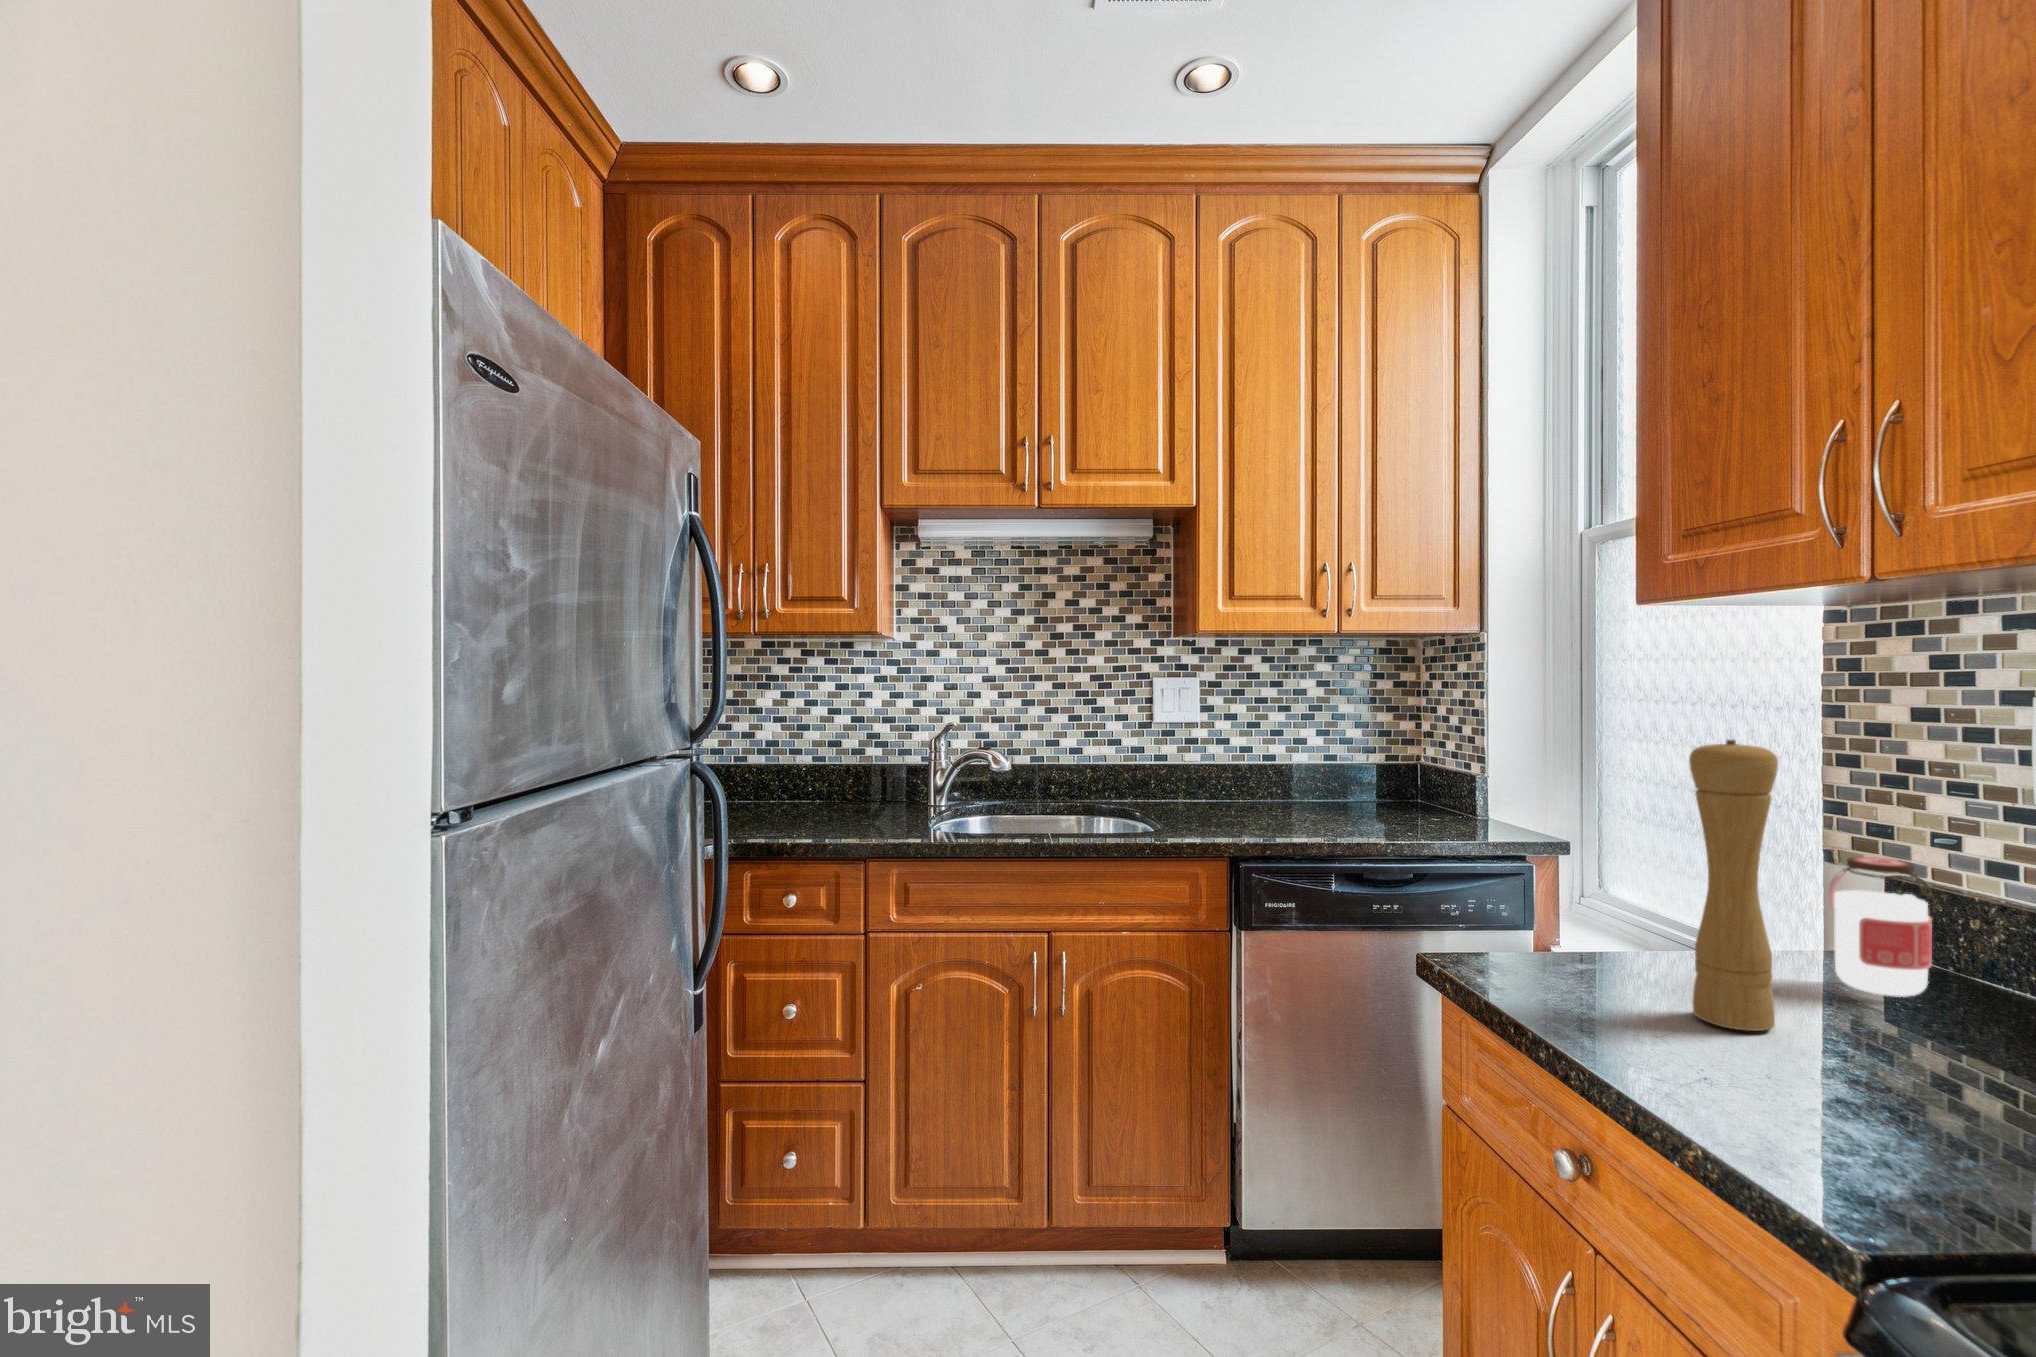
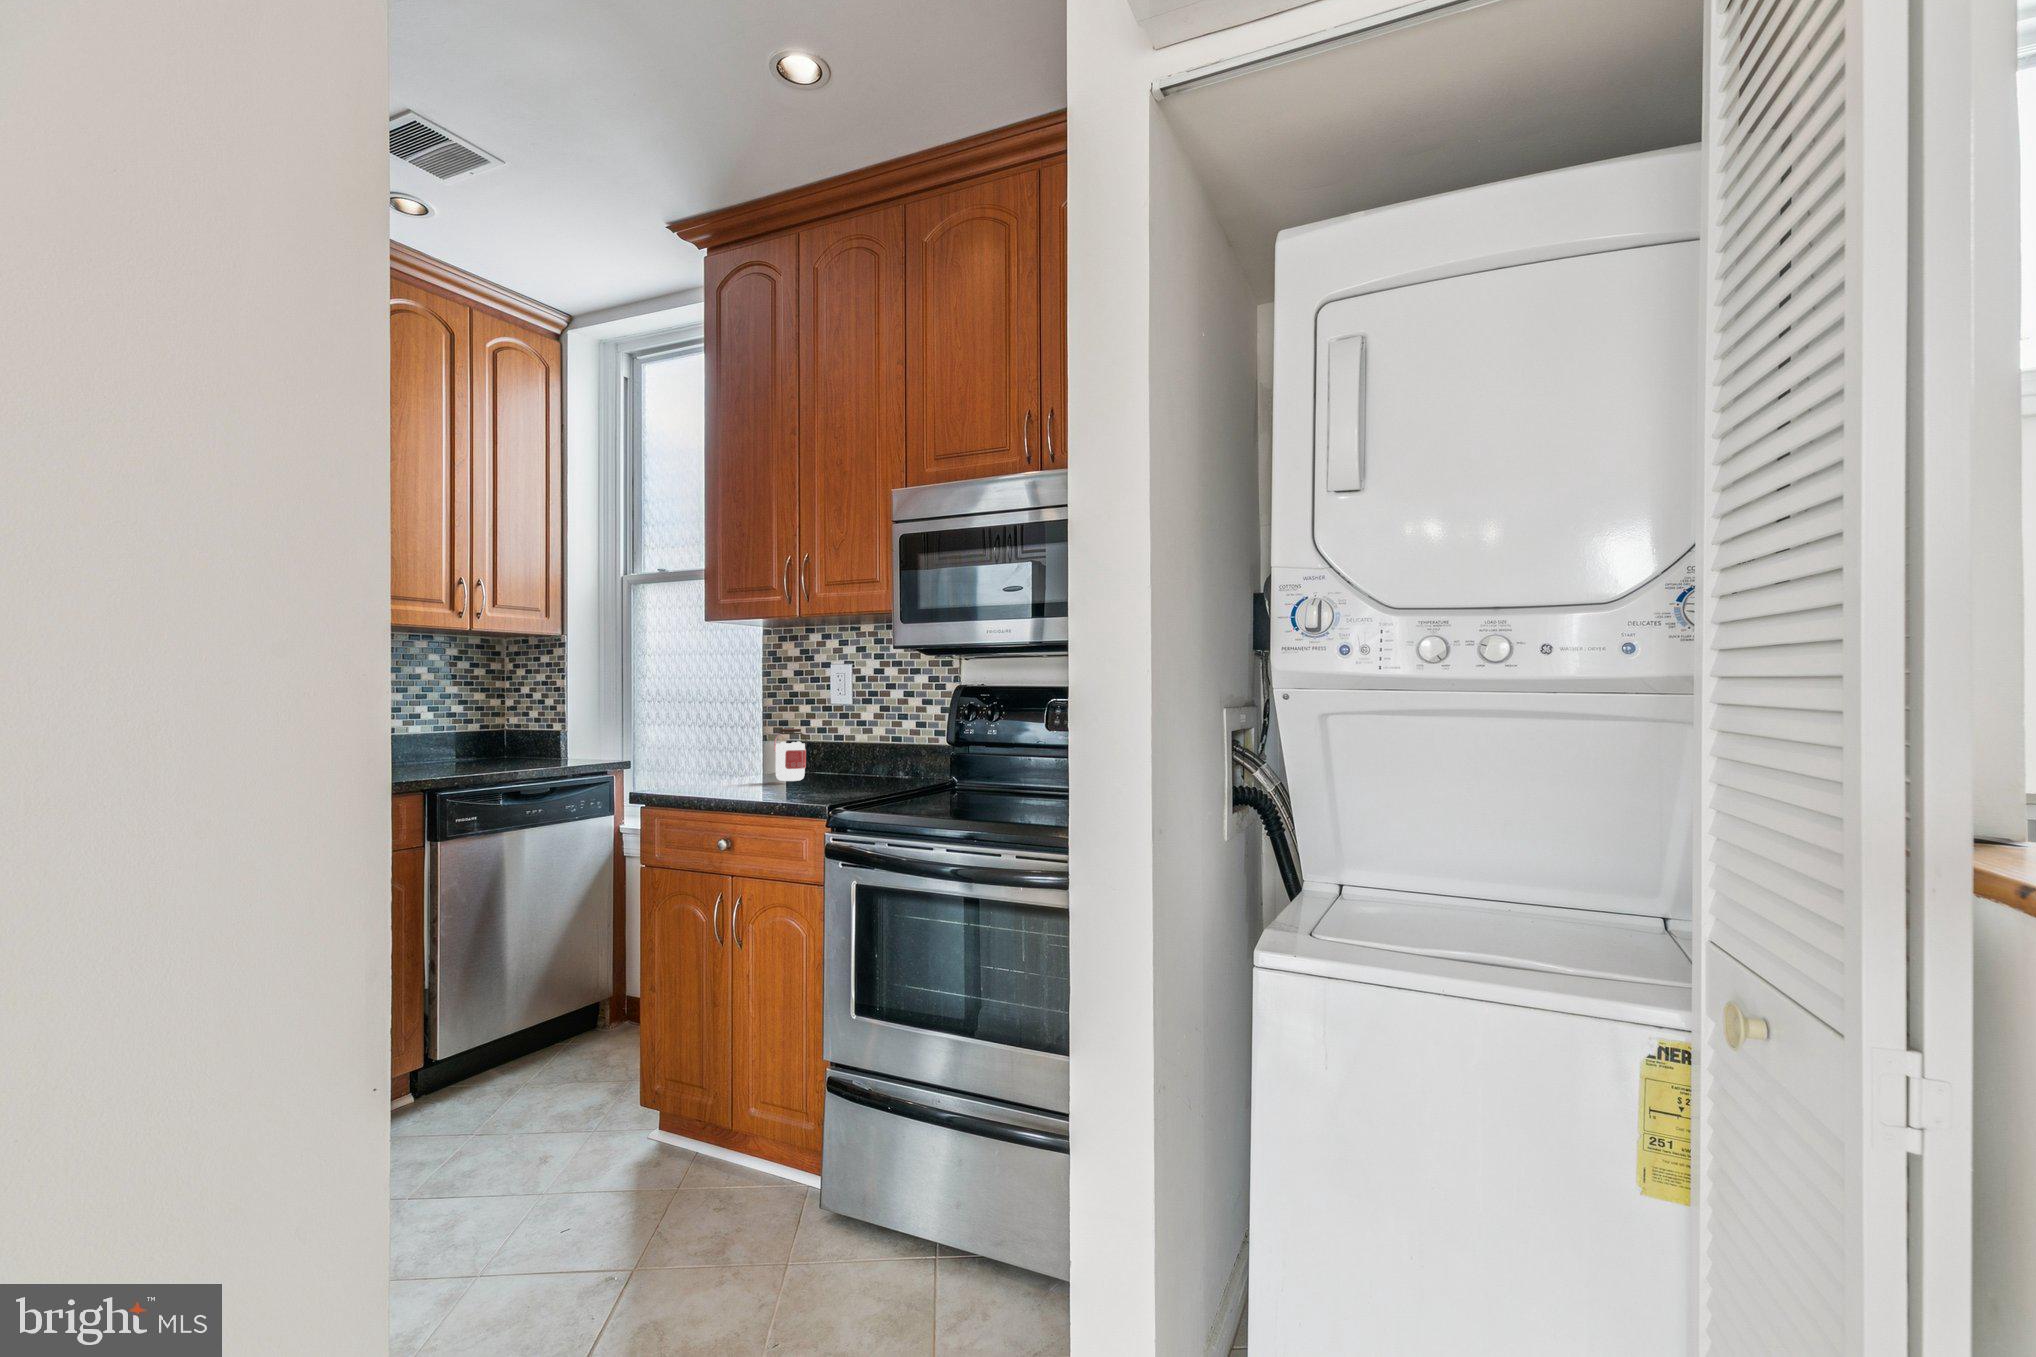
pepper mill: present [1689,739,1778,1031] -> none [739,675,769,789]

